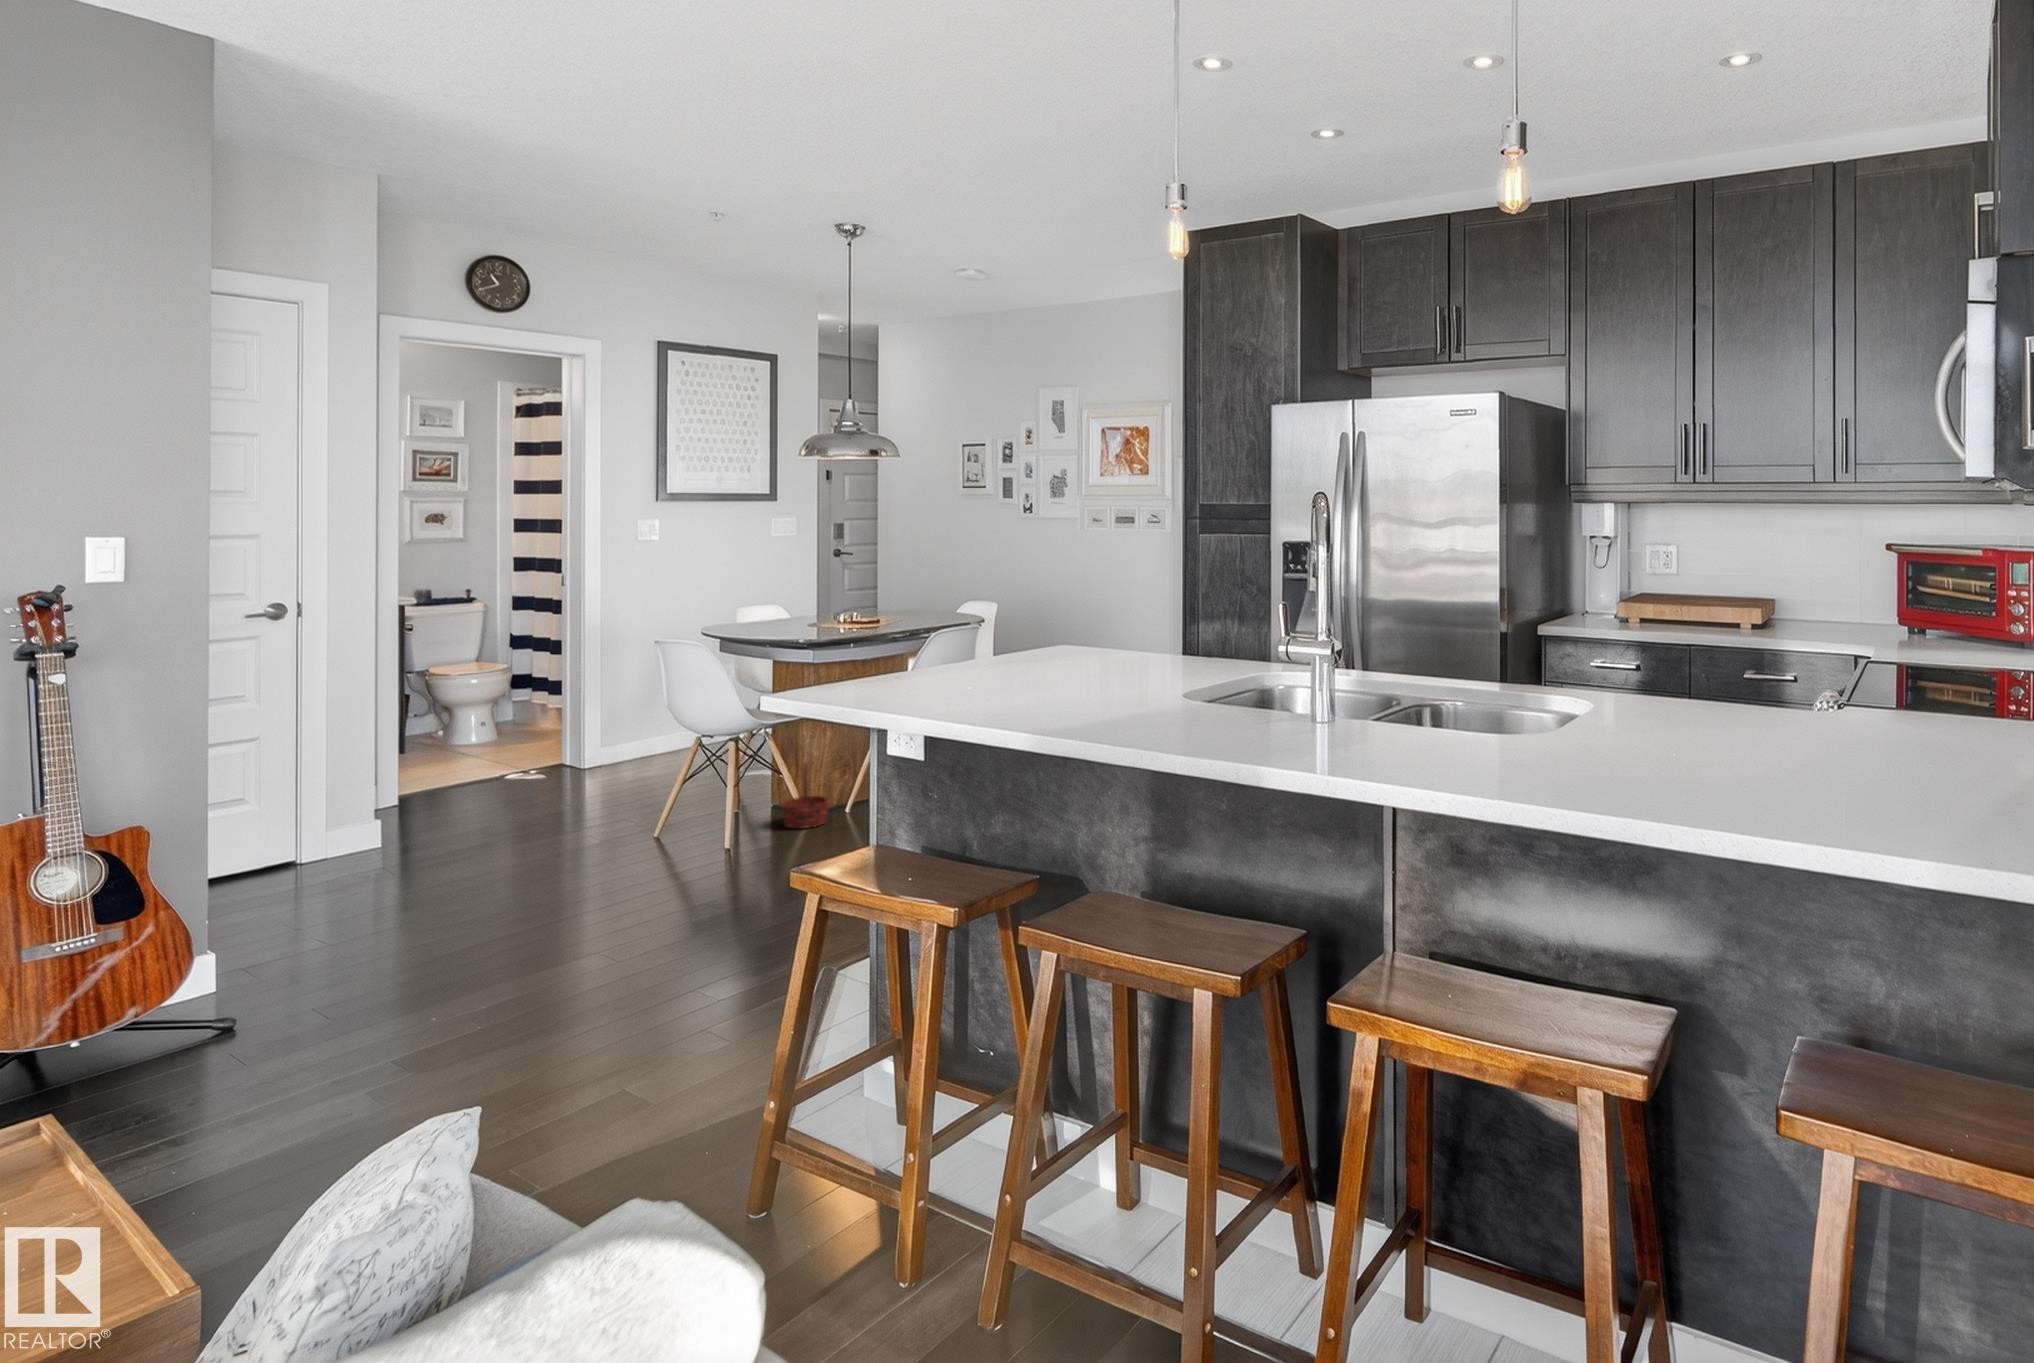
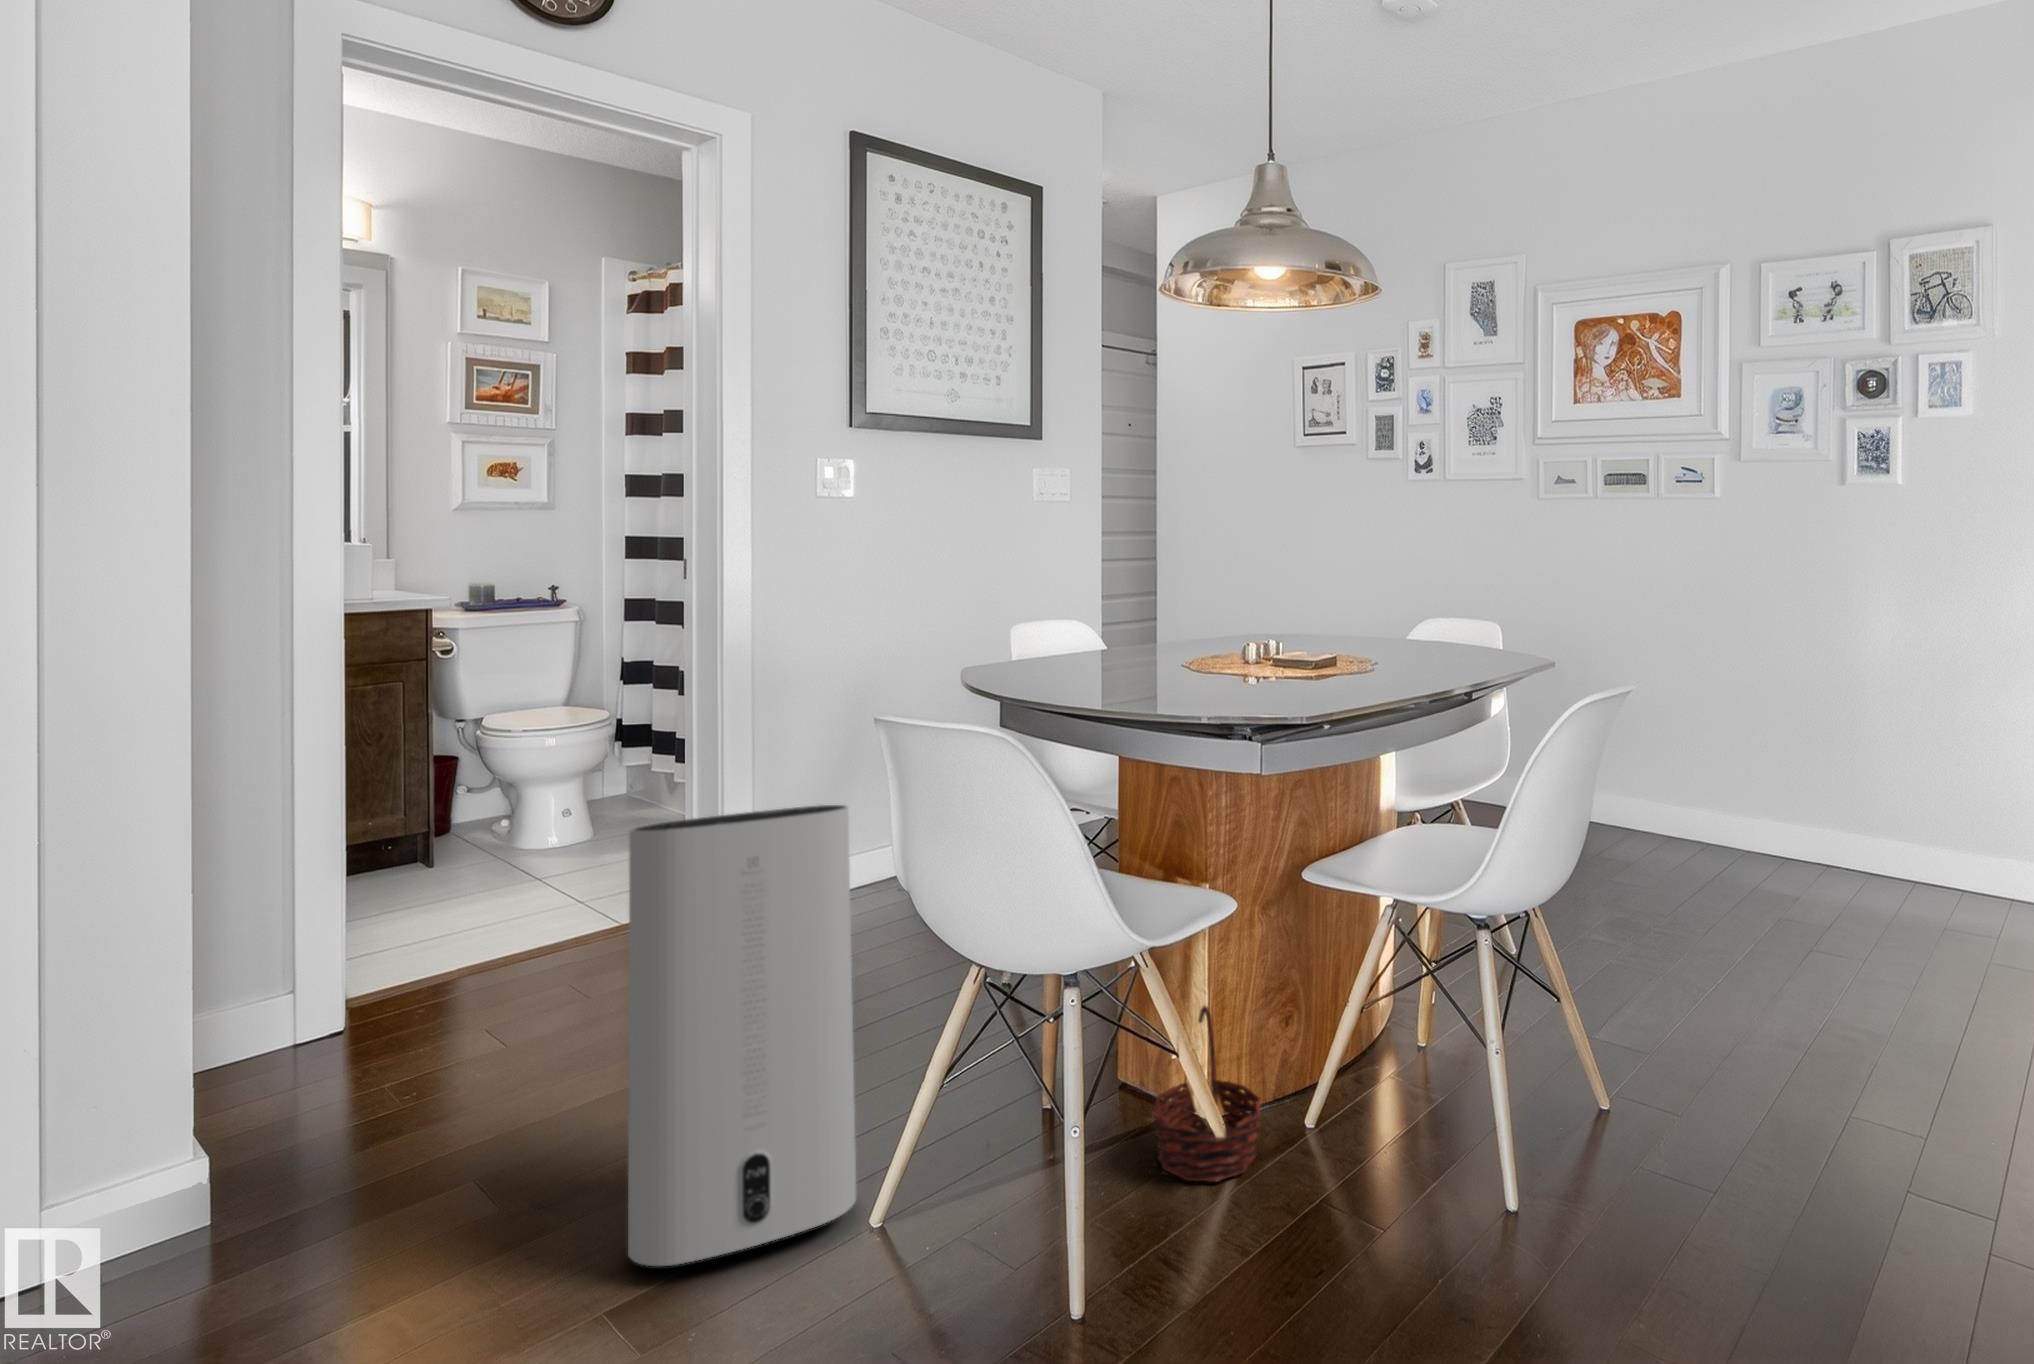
air purifier: none [552,680,650,850] -> present [628,805,856,1266]

